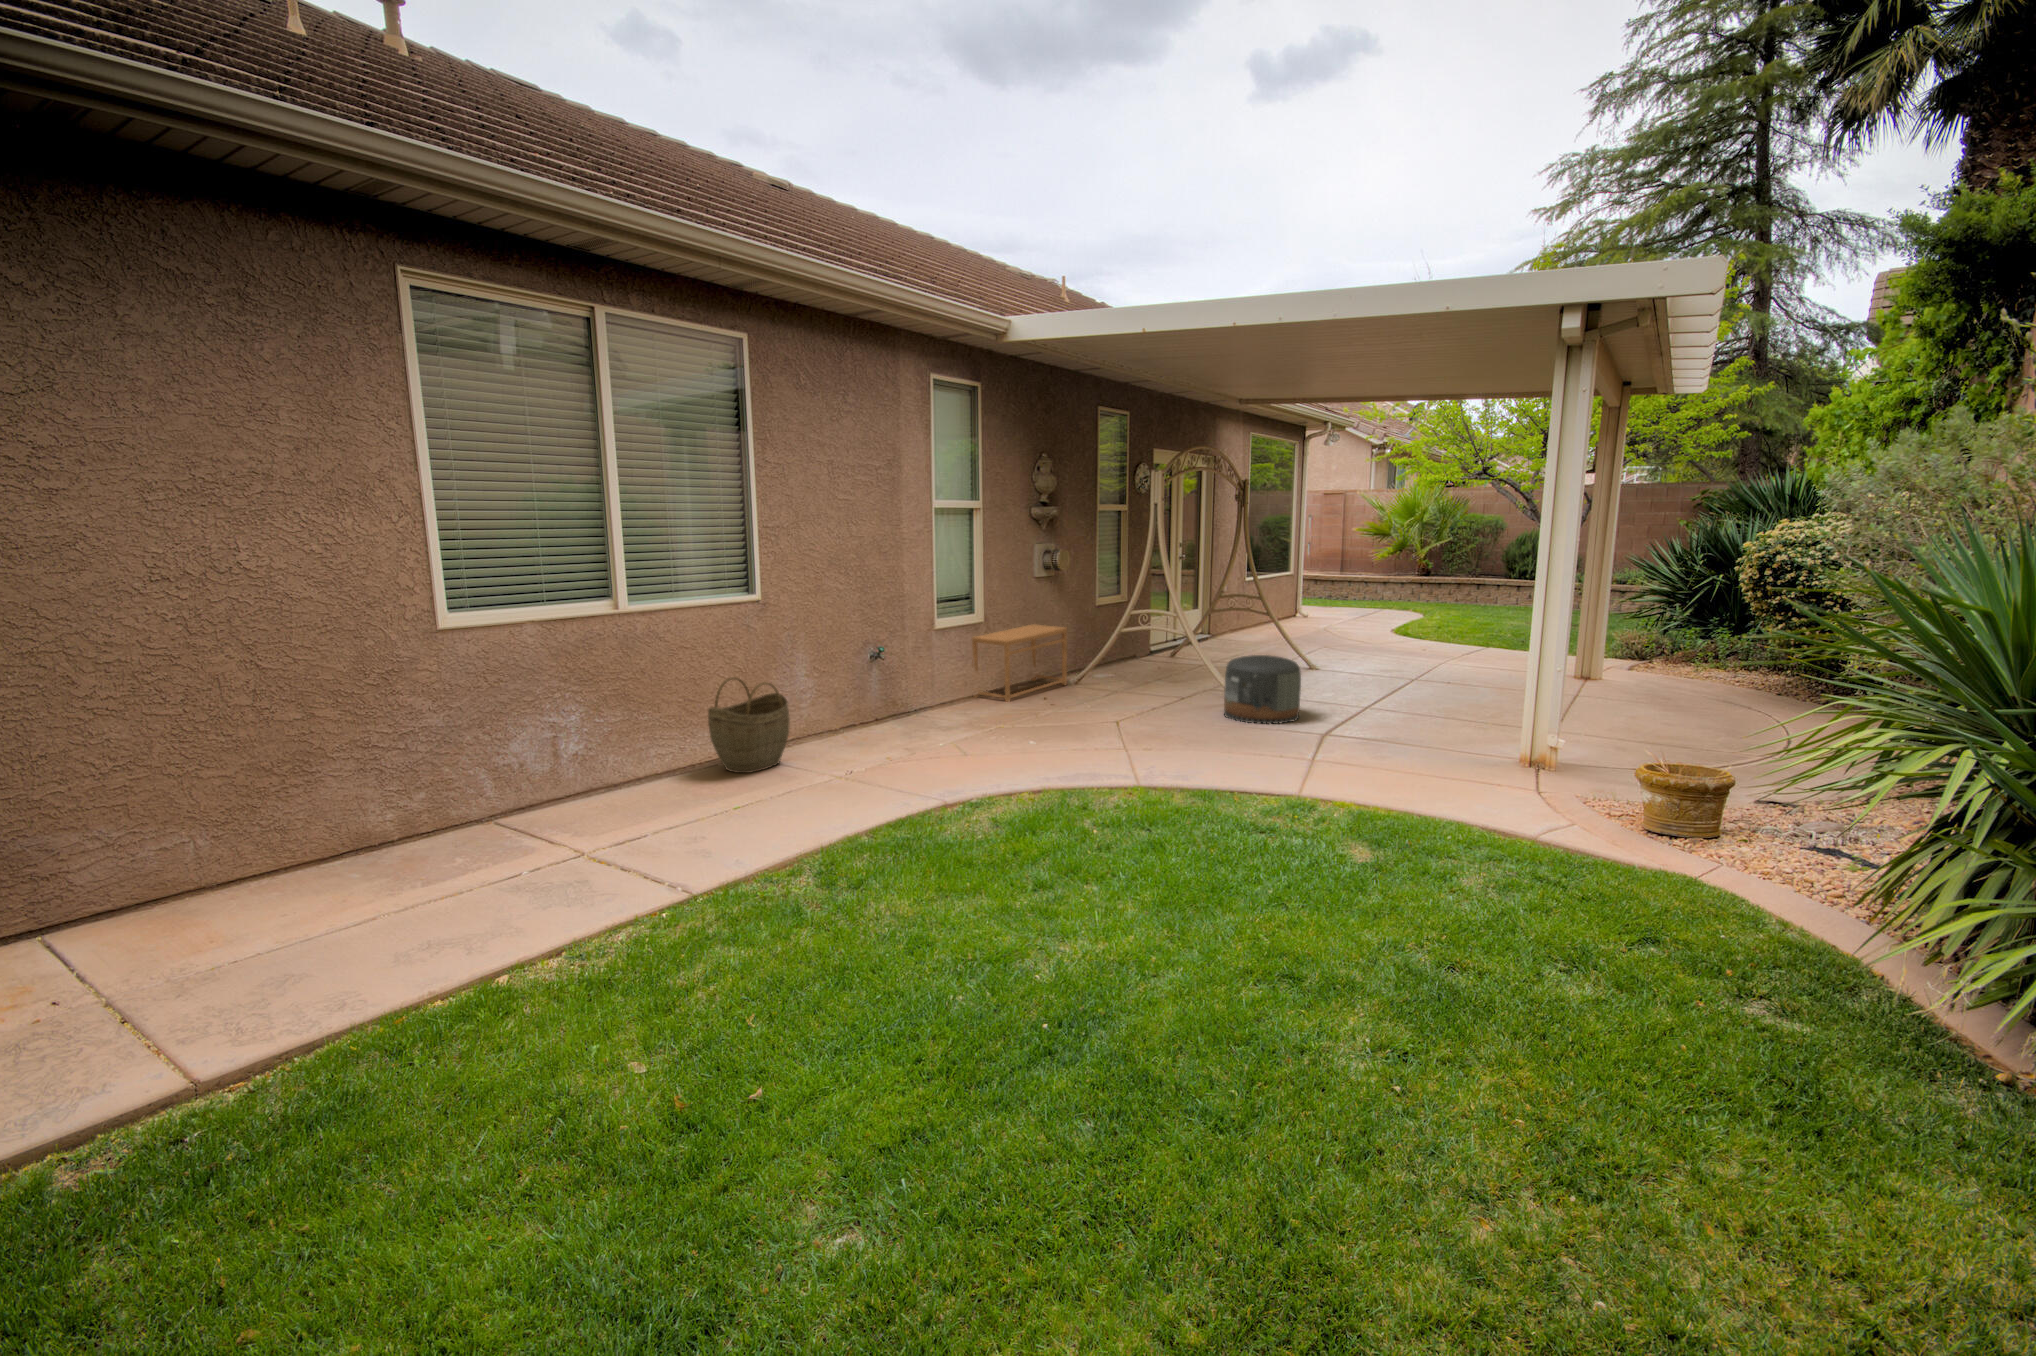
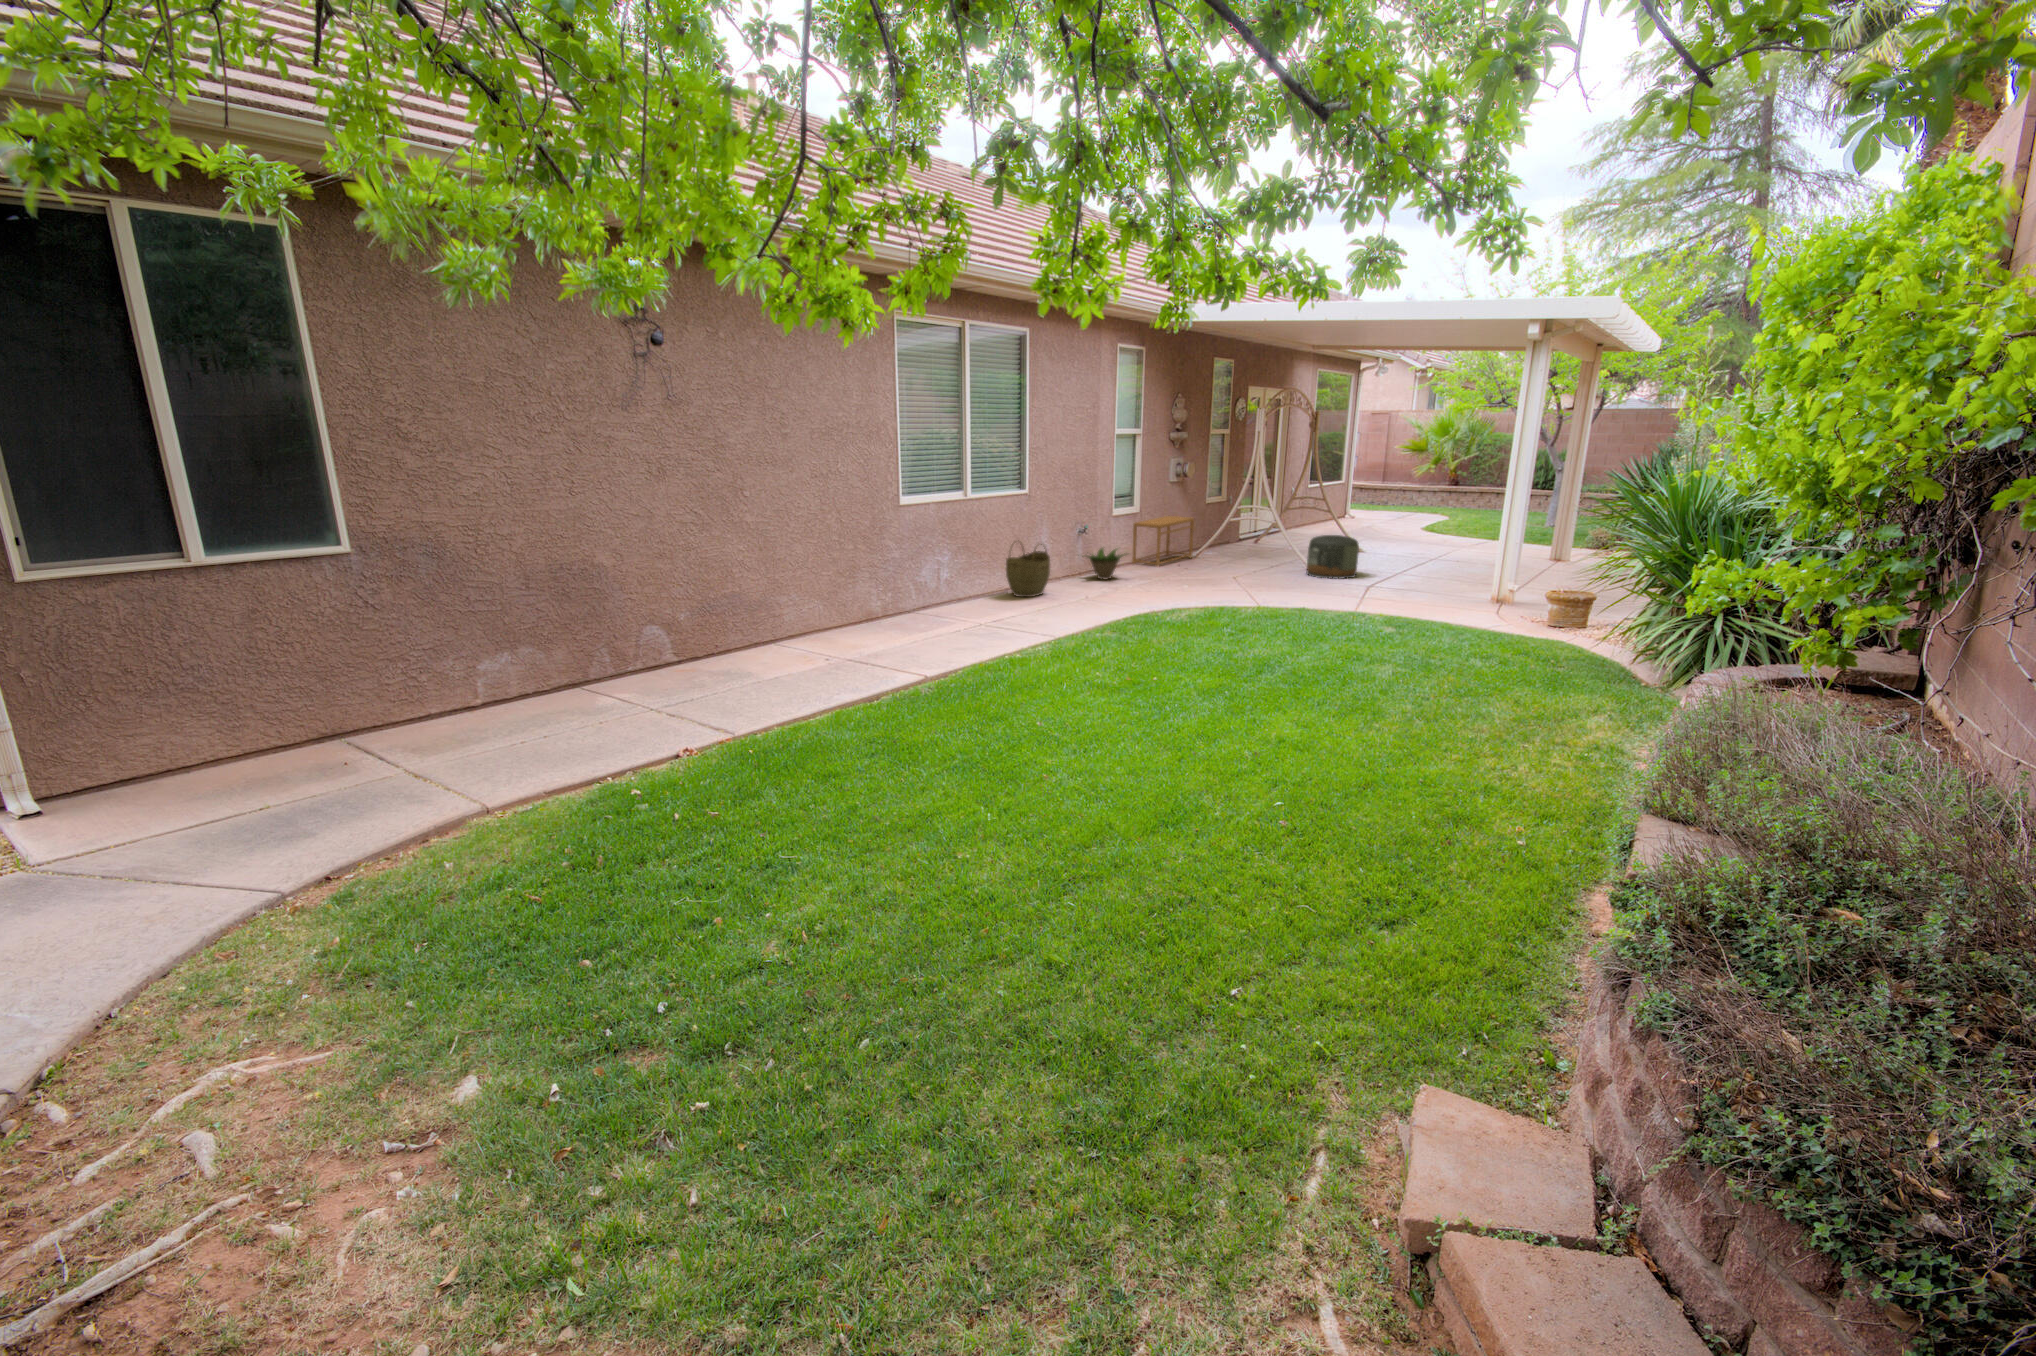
decorative plant: none [866,677,946,730] -> present [1087,548,1125,579]

